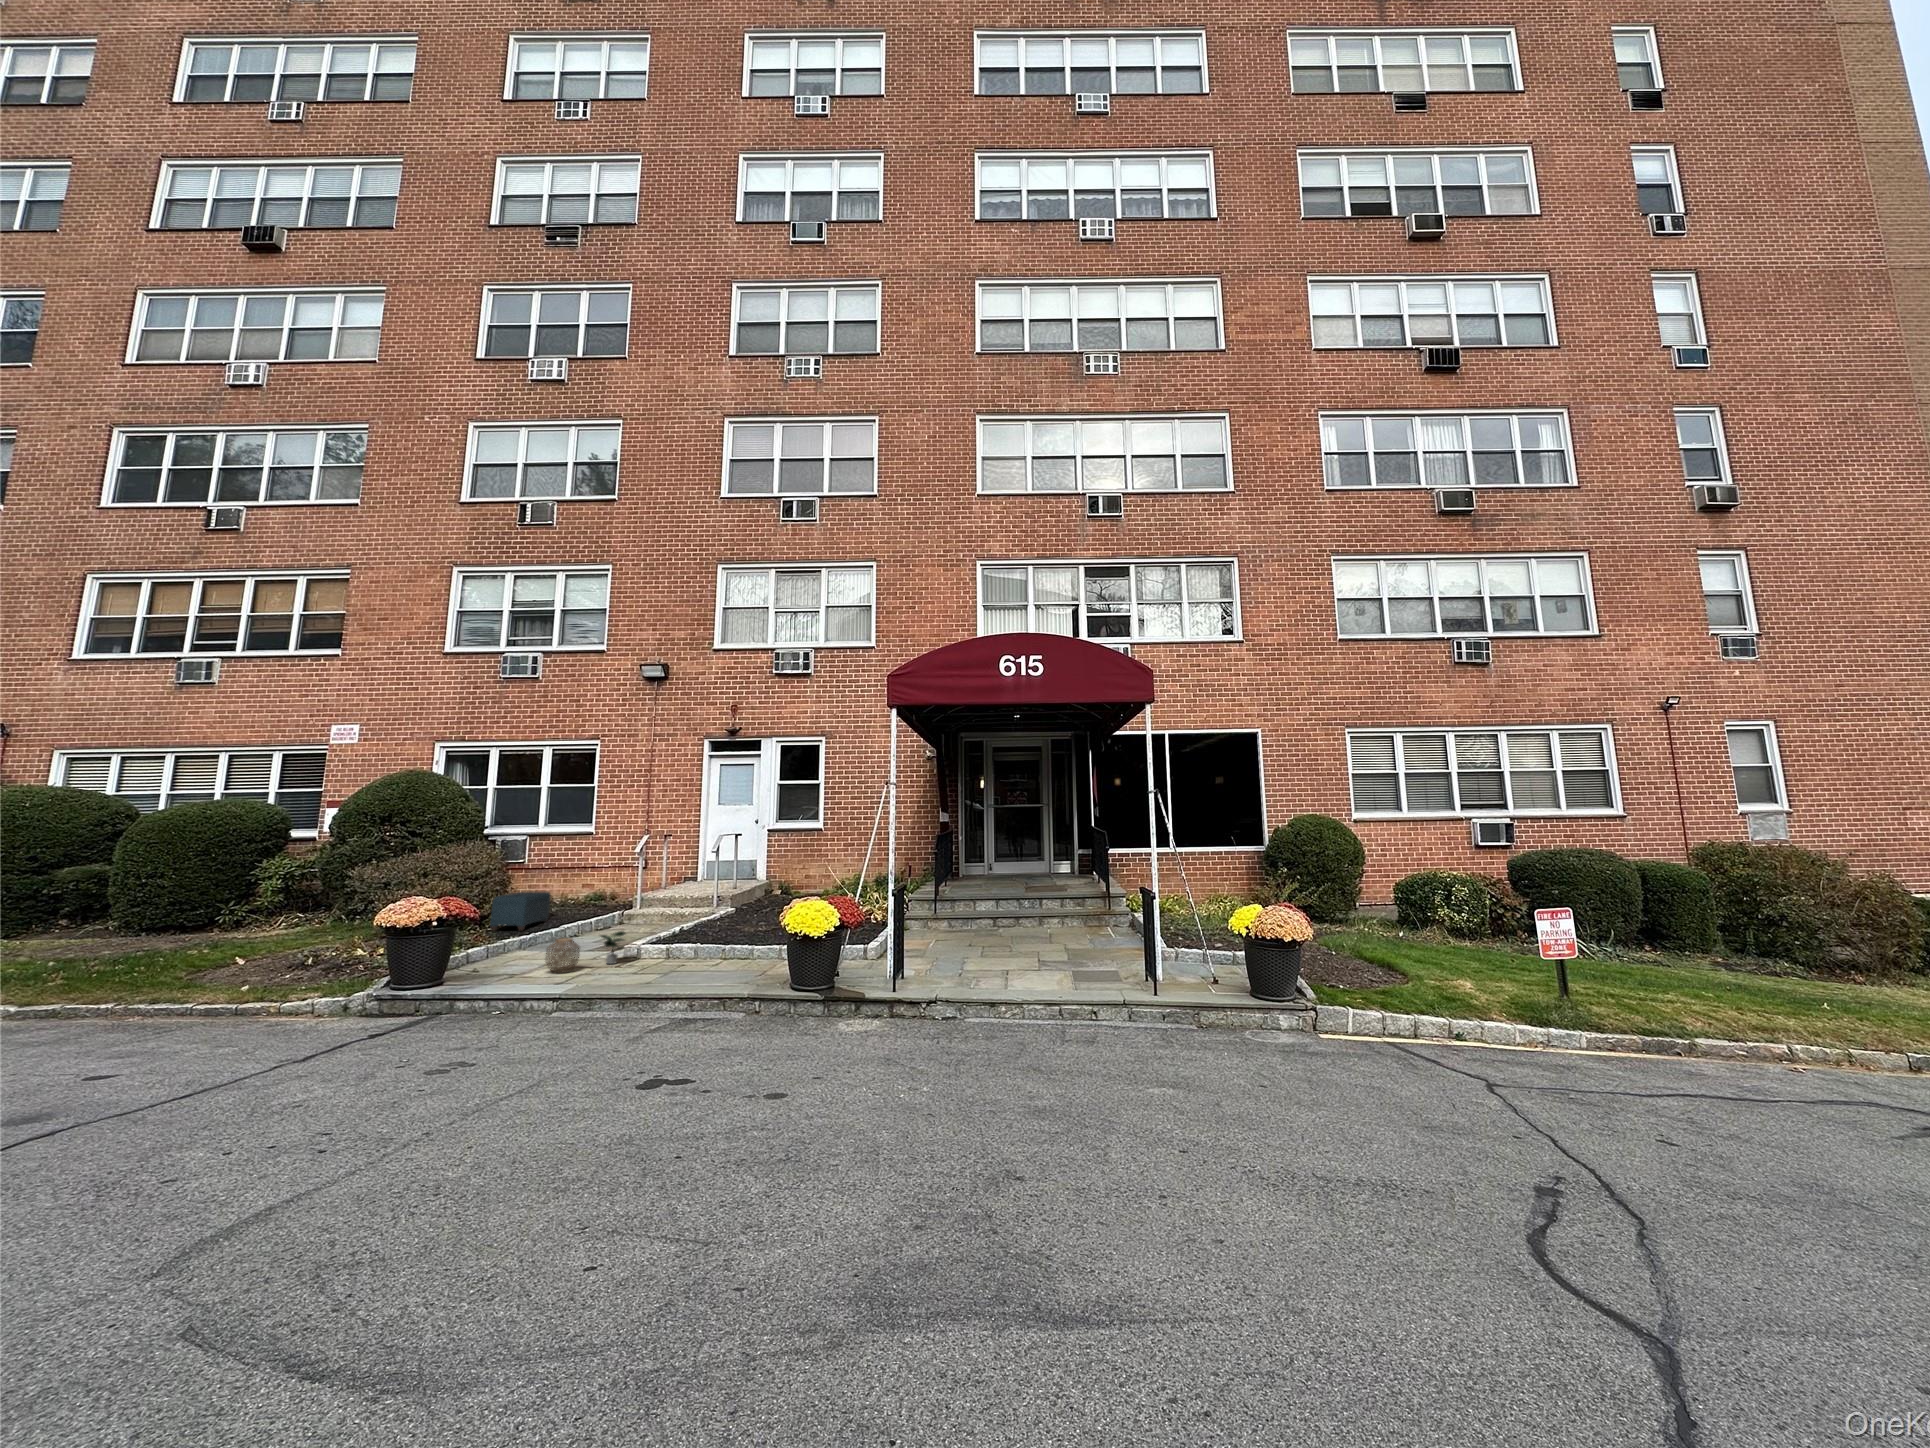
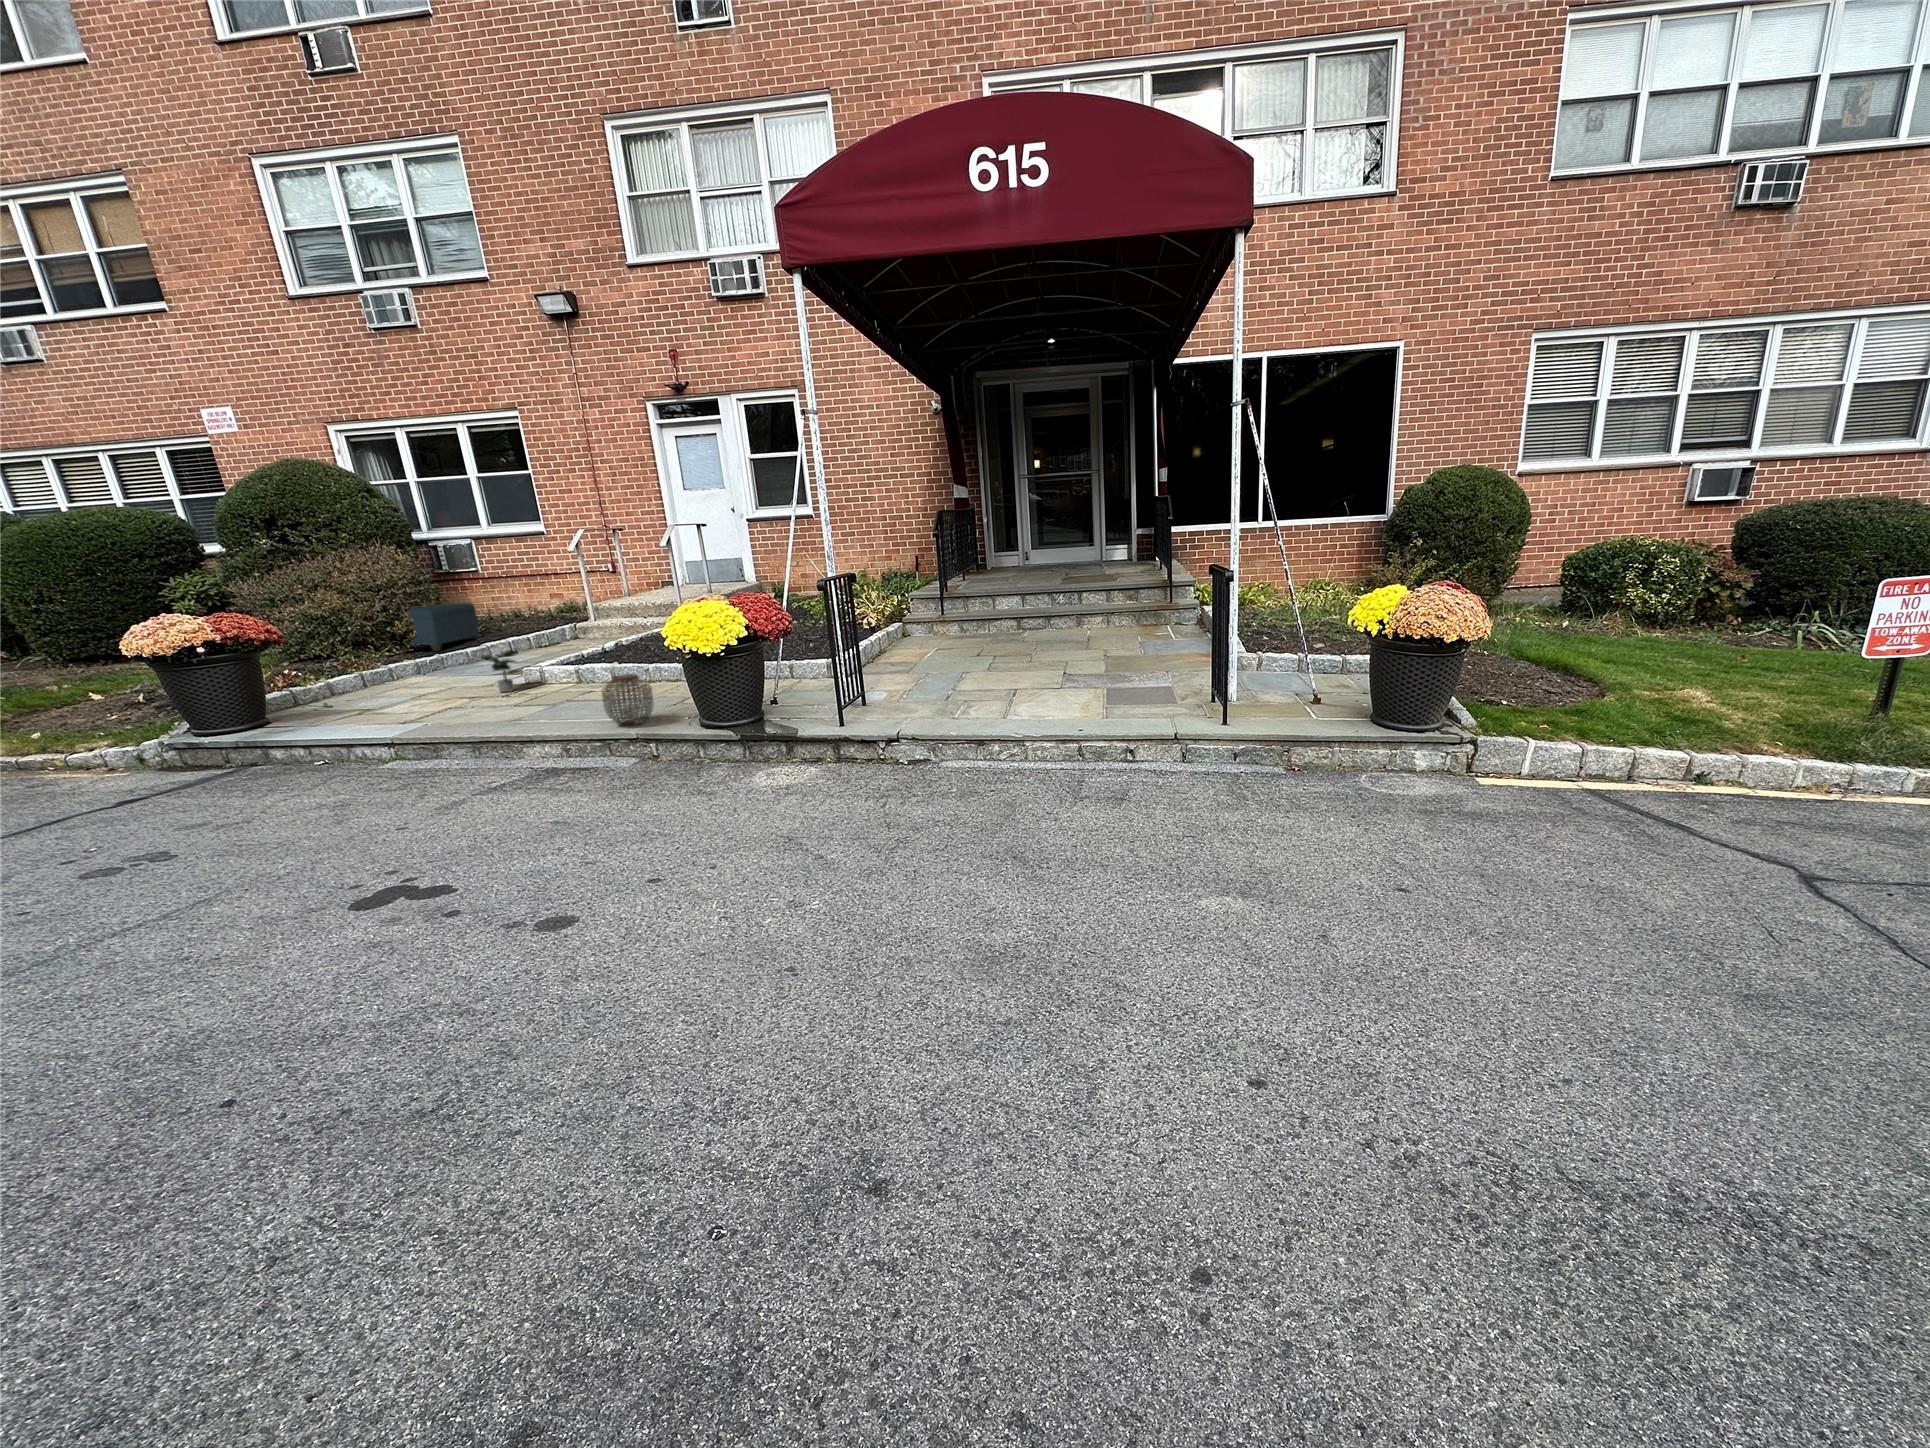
woven basket: present [546,938,580,973] -> present [602,674,654,726]

